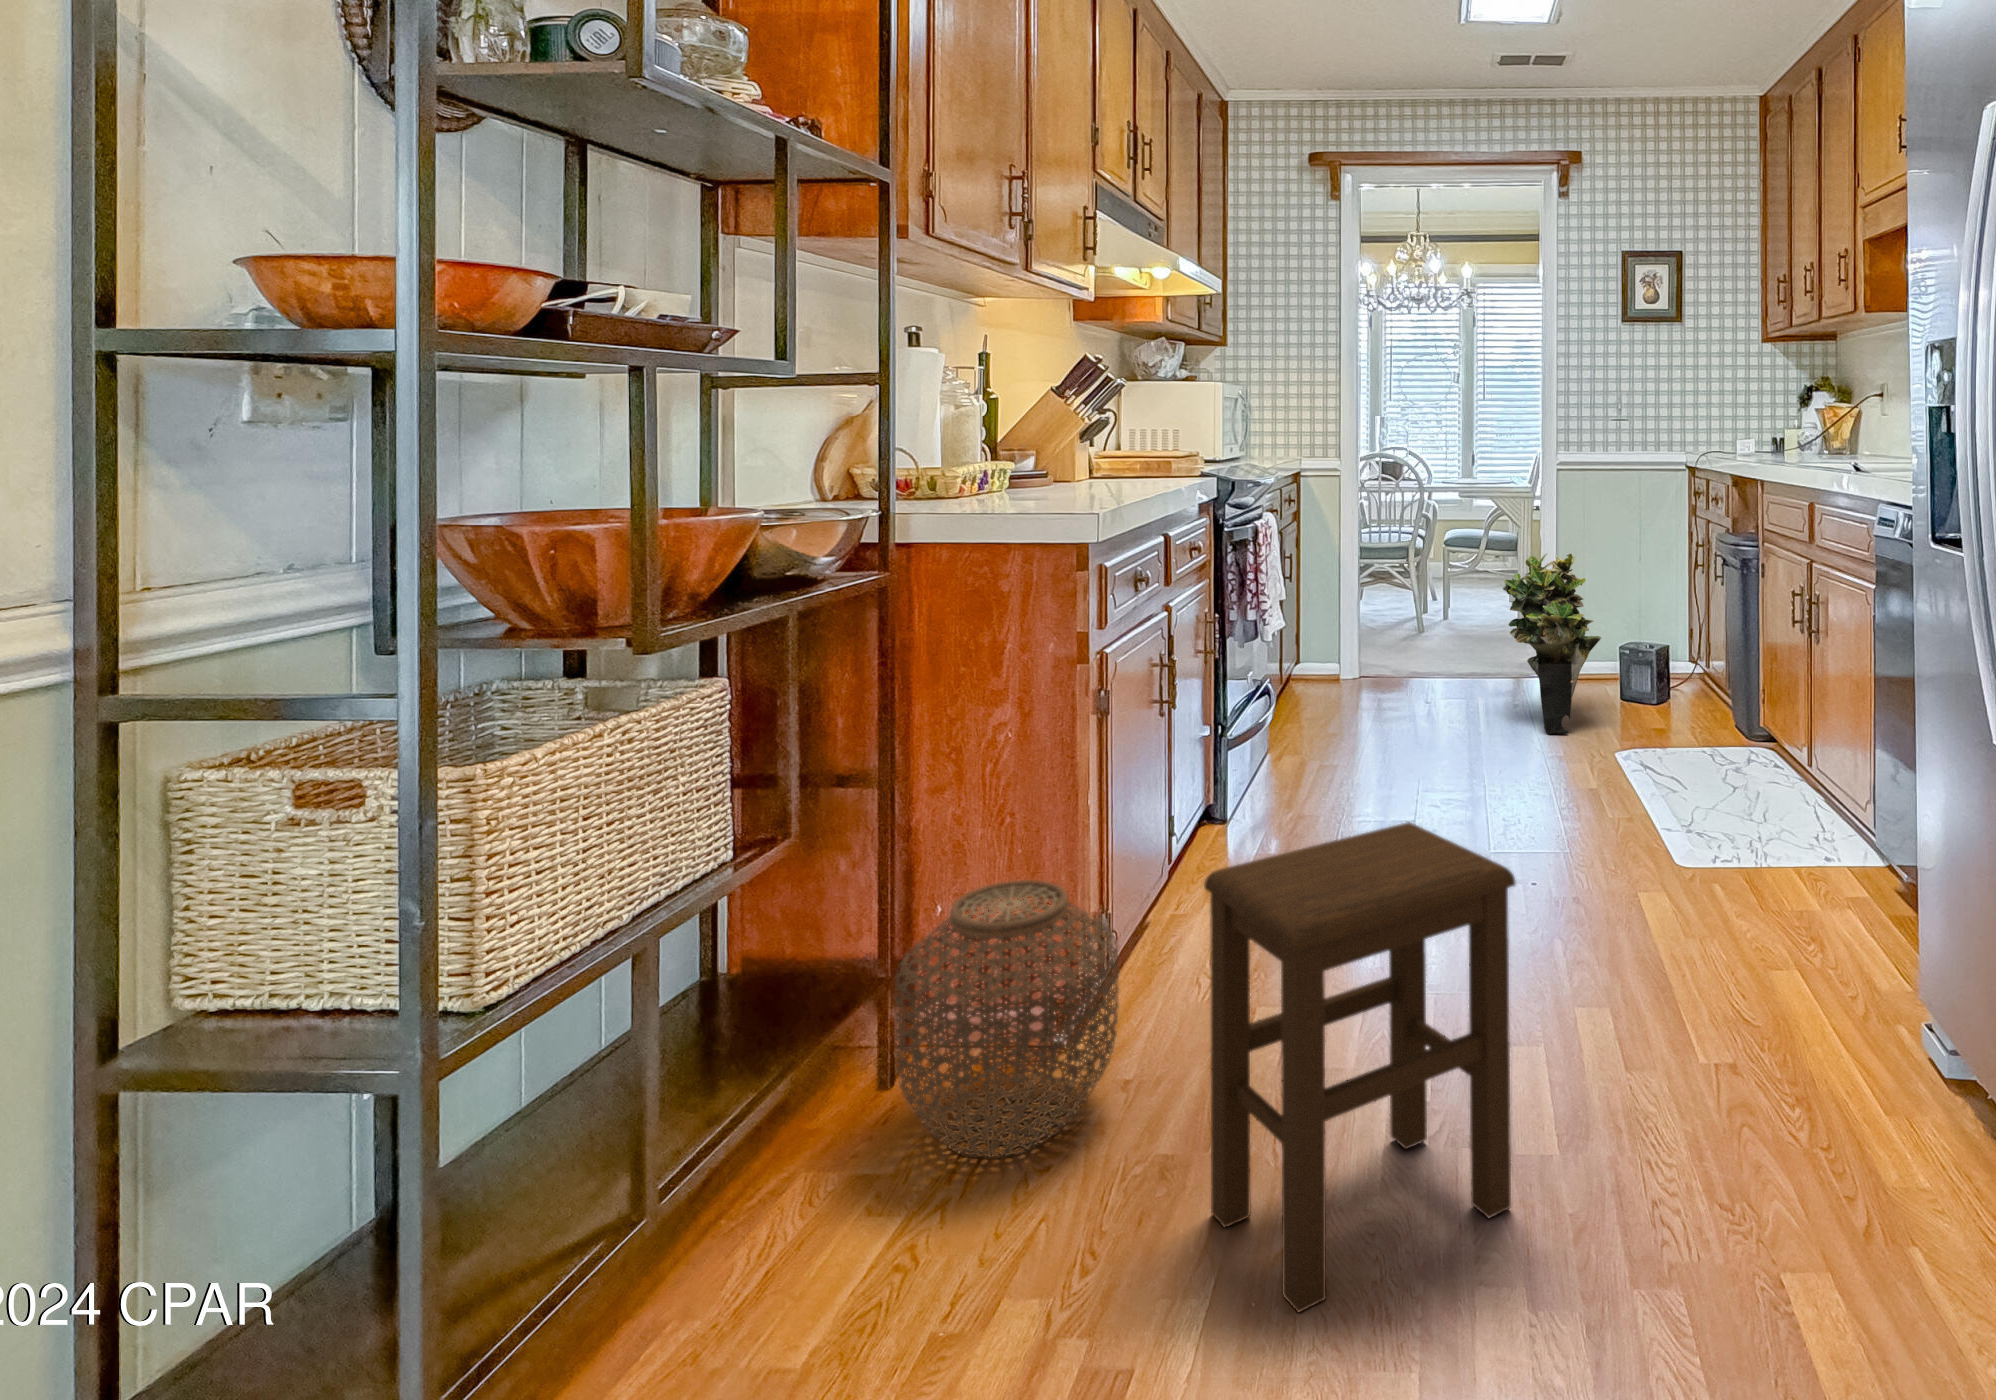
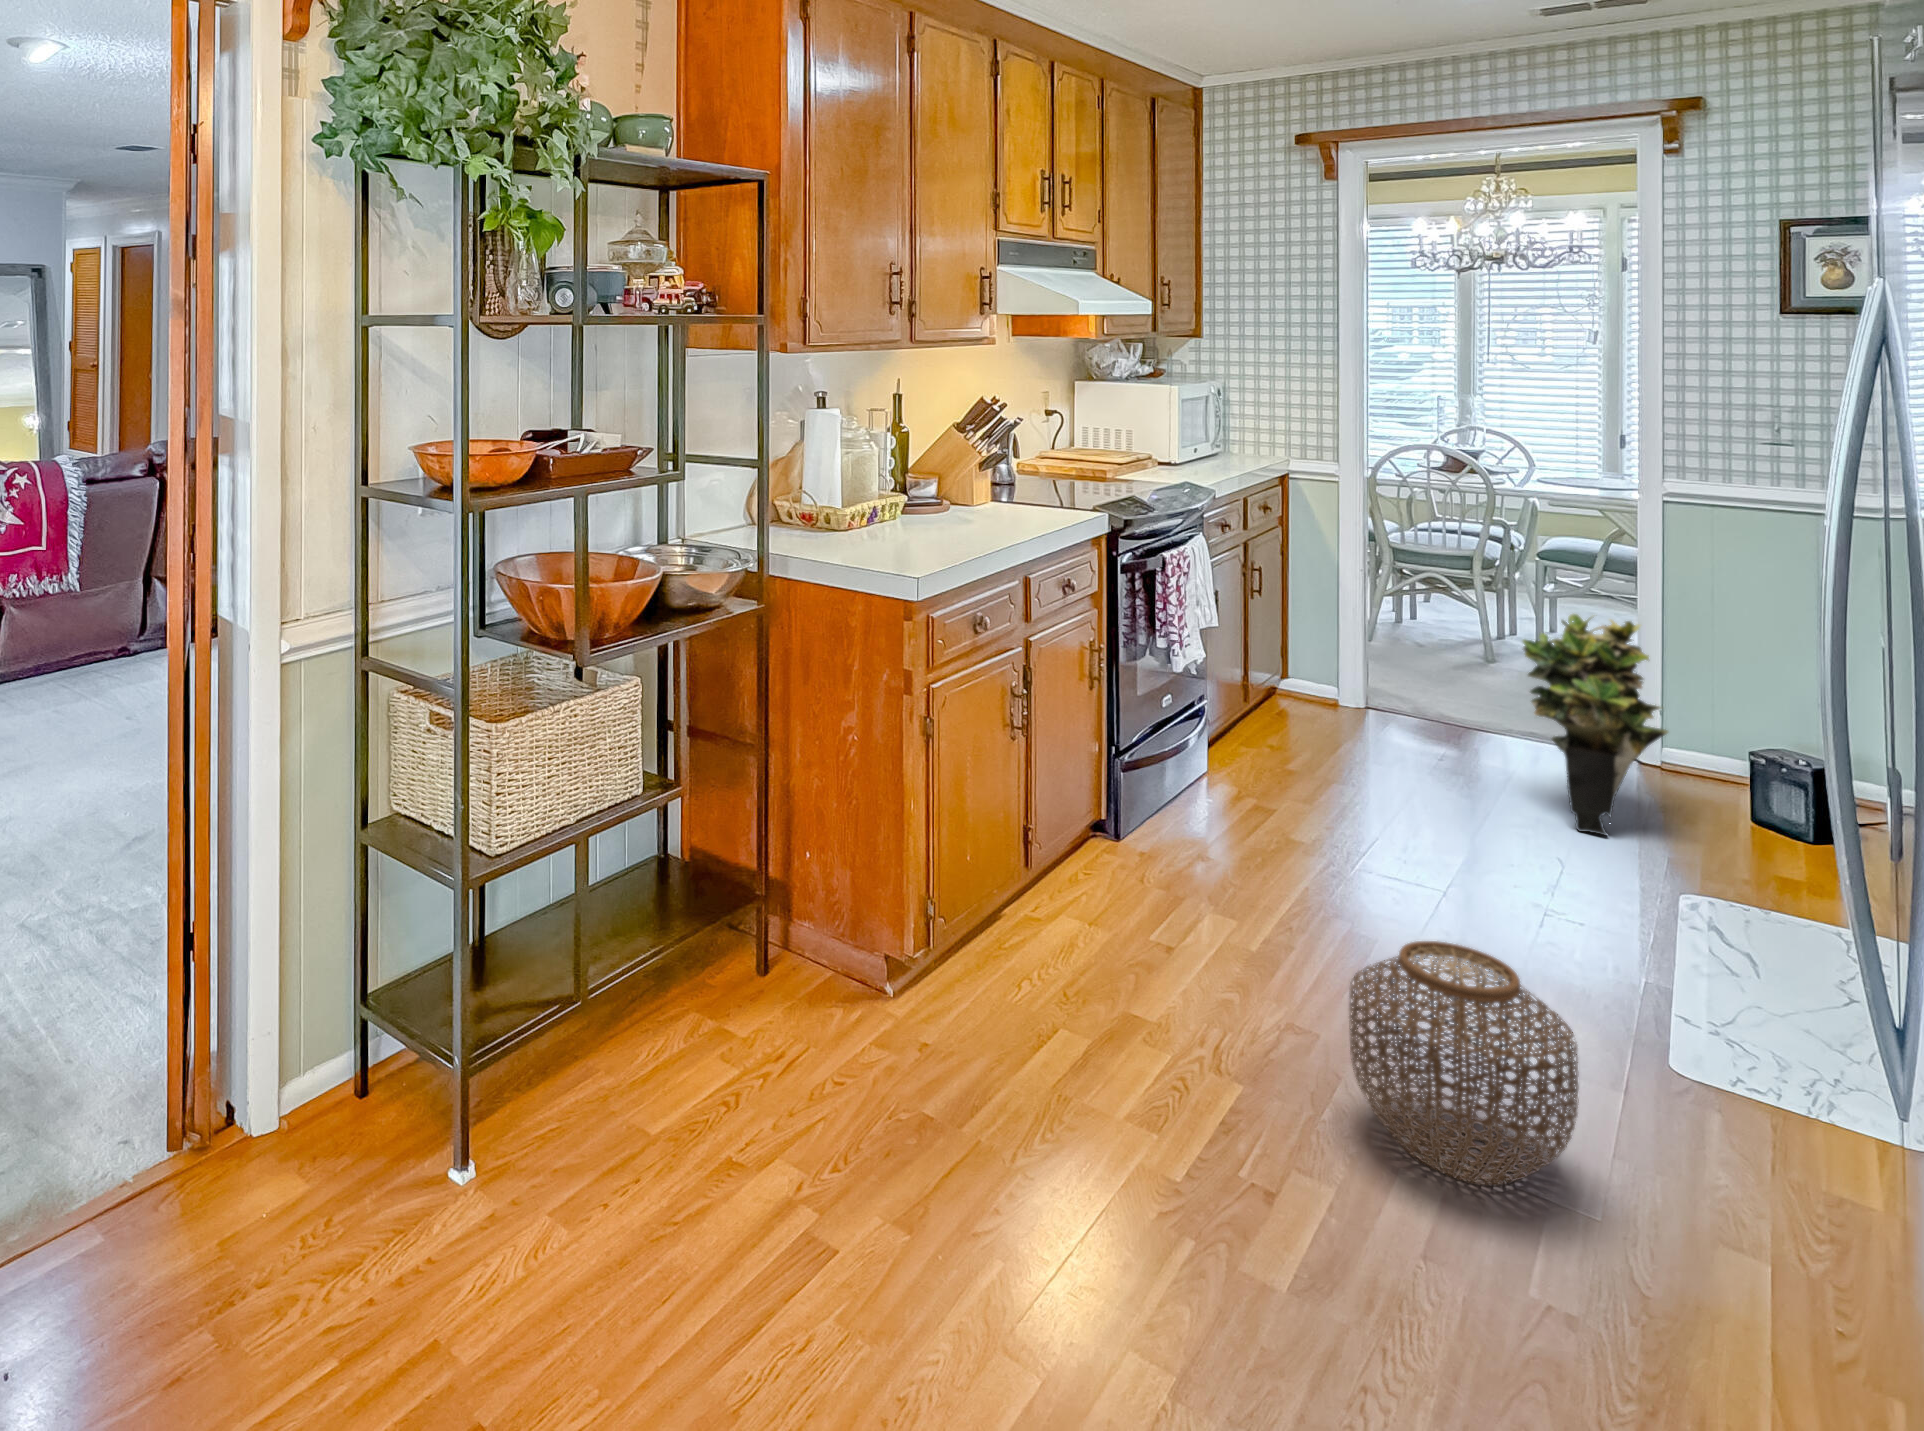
stool: present [1204,822,1516,1312] -> none [940,902,1205,1272]
woven basket: present [895,880,1119,1157] -> present [1349,941,1579,1185]

